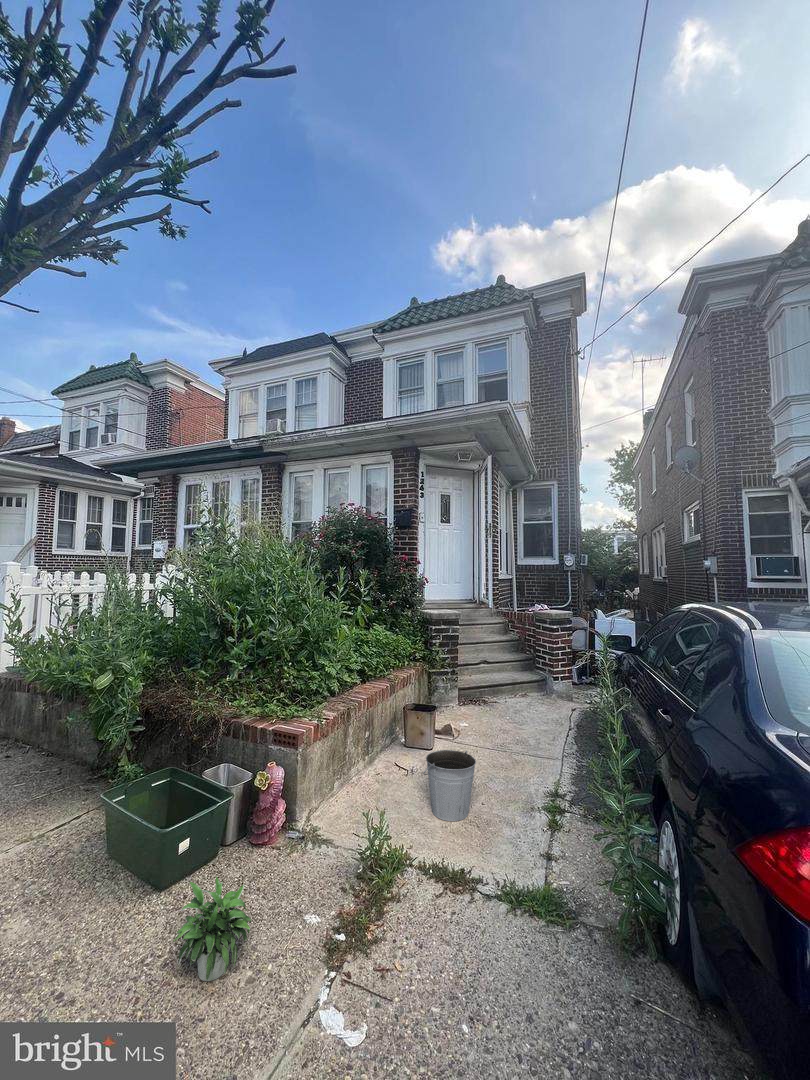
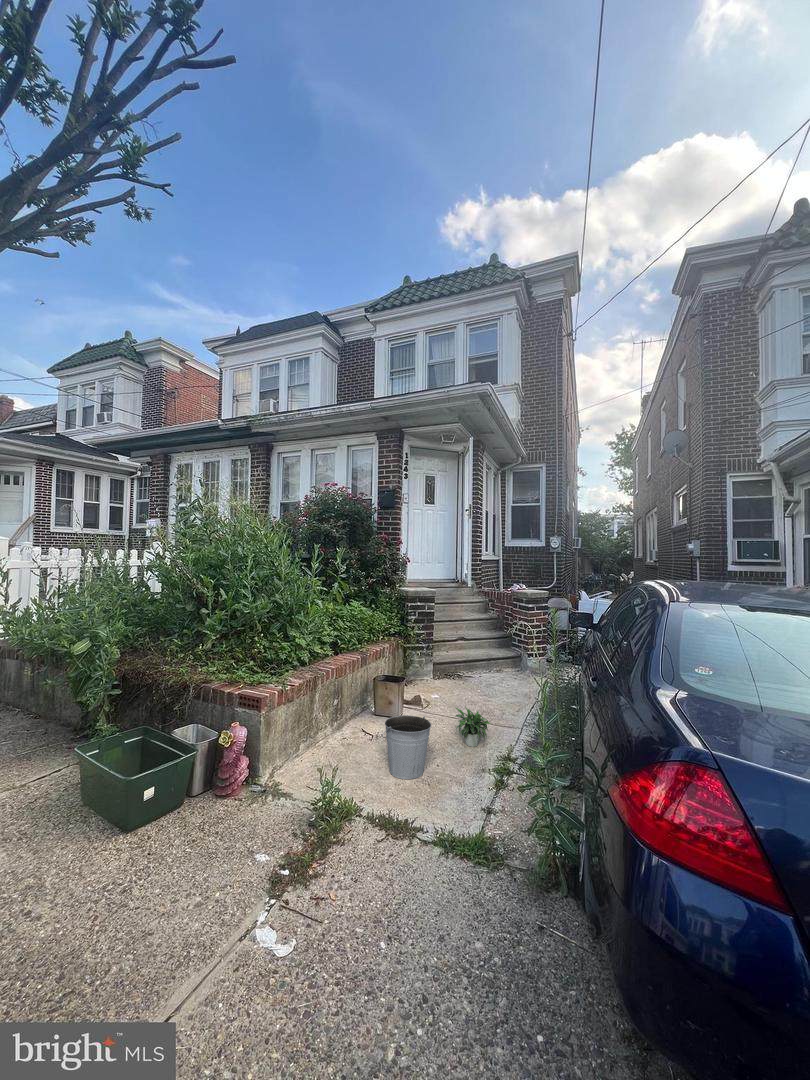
potted plant: present [174,876,251,981] -> present [455,707,491,747]

